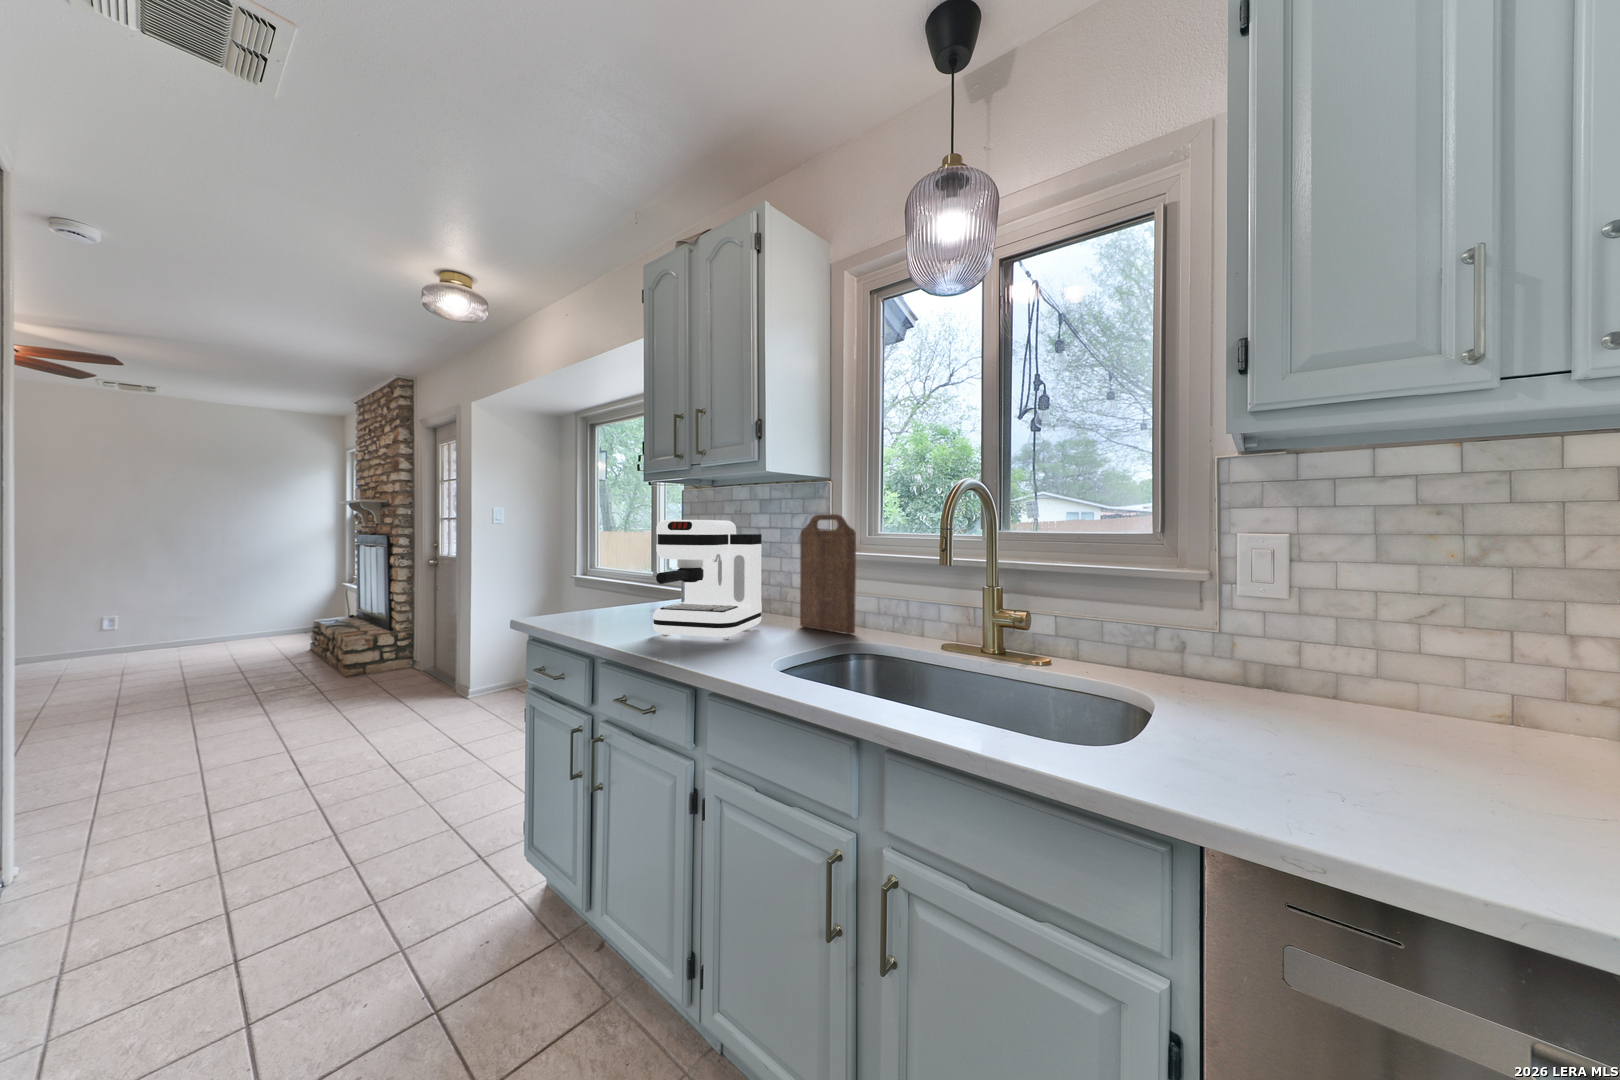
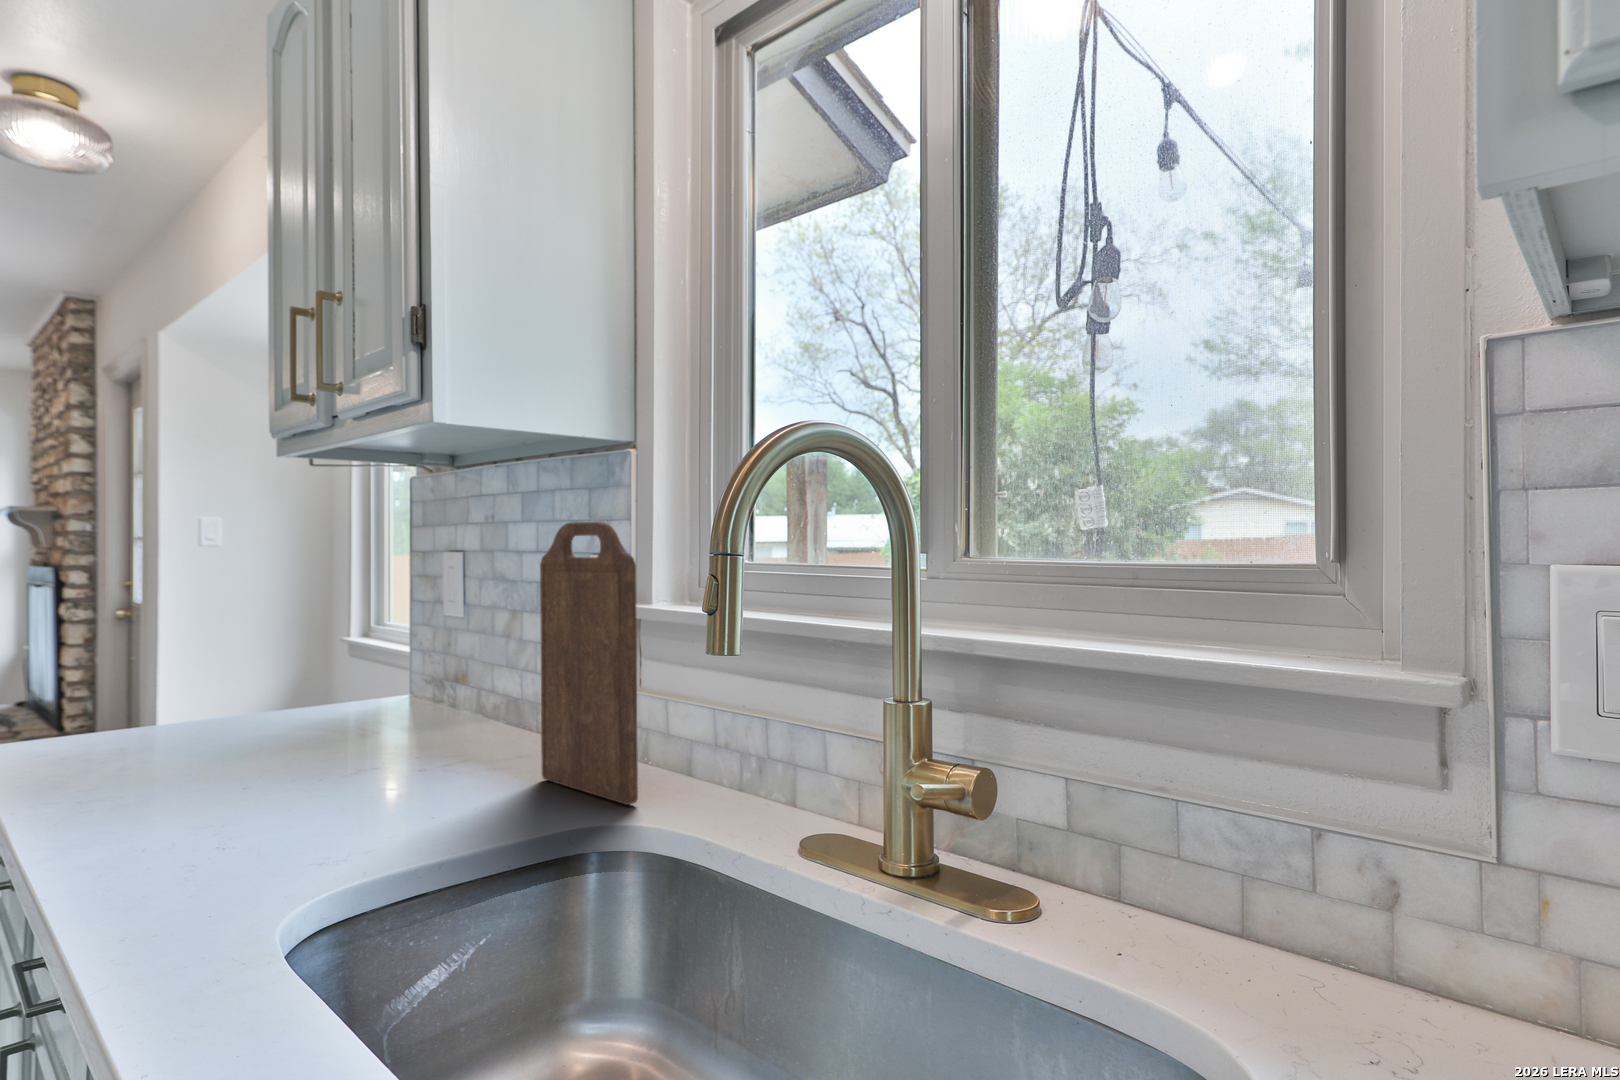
coffee maker: present [653,520,762,639] -> none [115,540,448,822]

